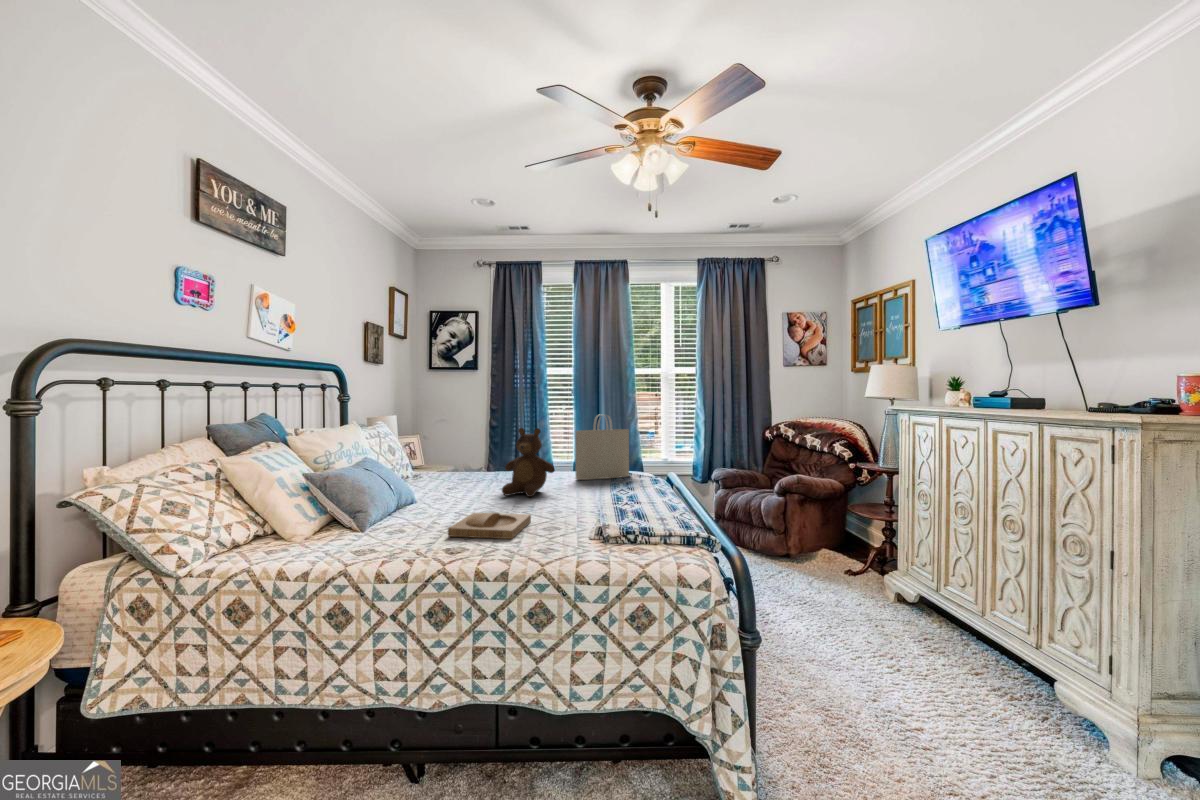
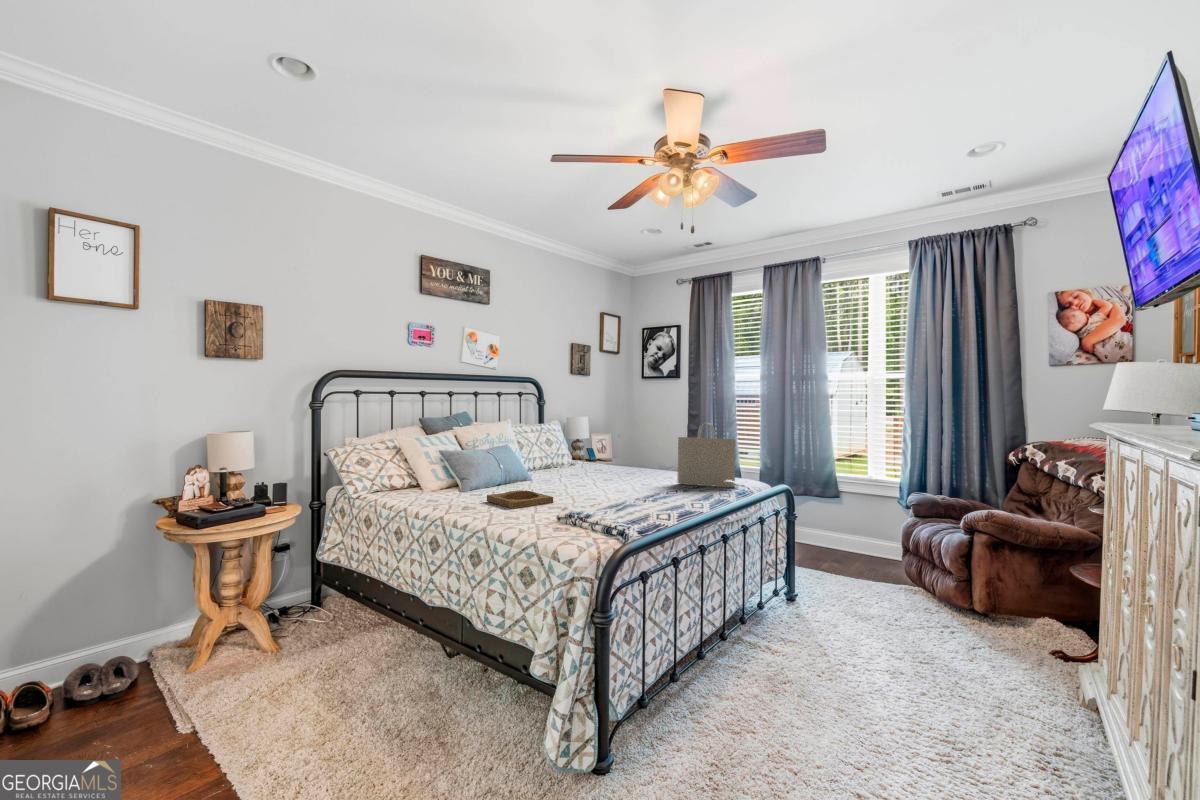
teddy bear: present [502,428,555,497] -> none [587,430,631,489]

